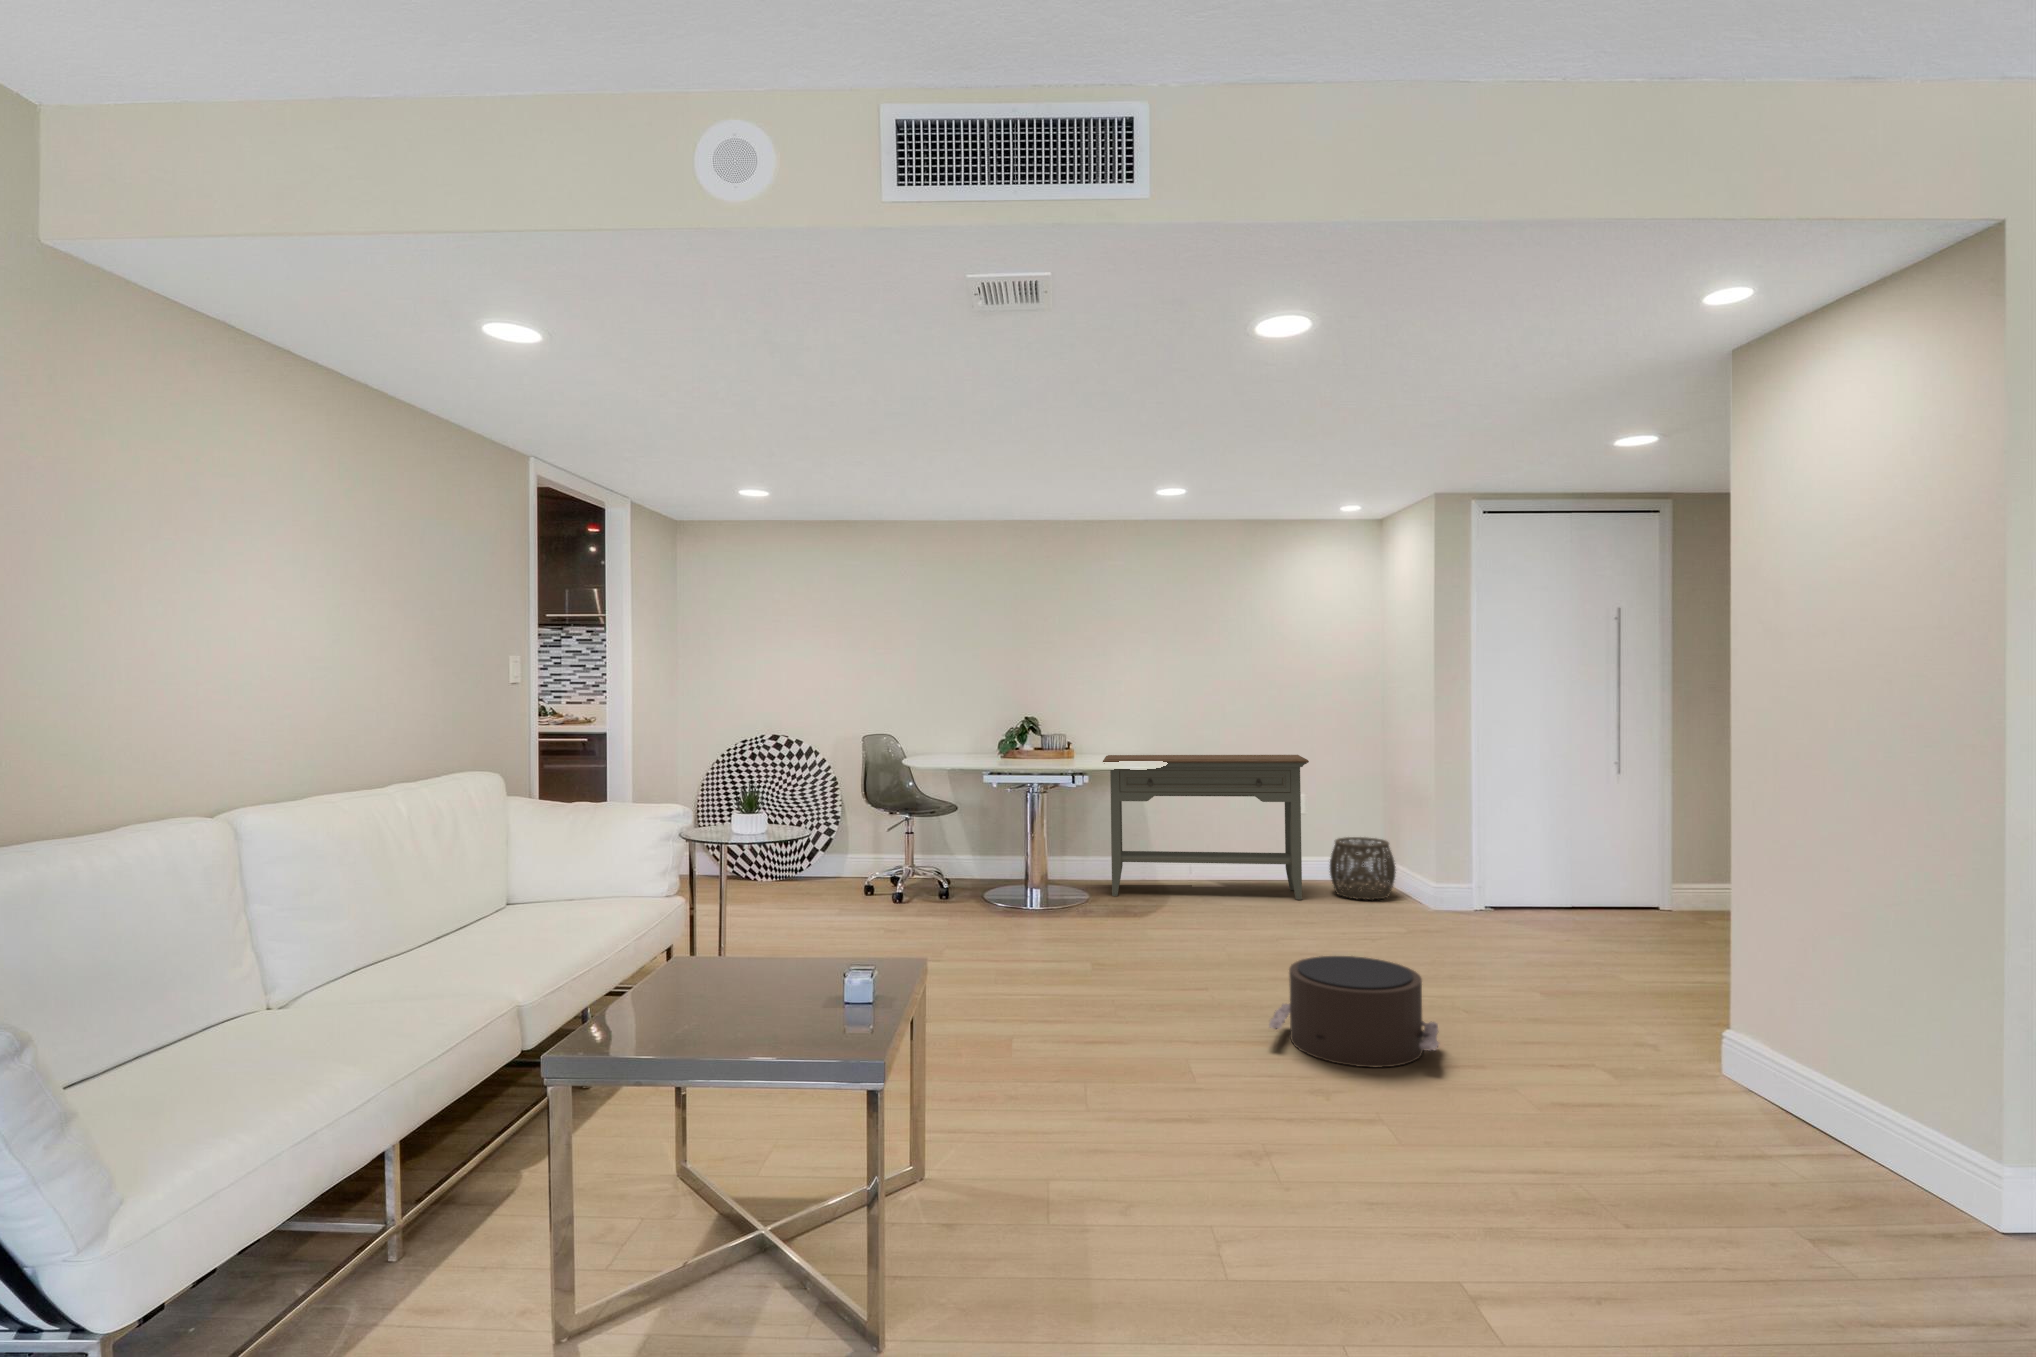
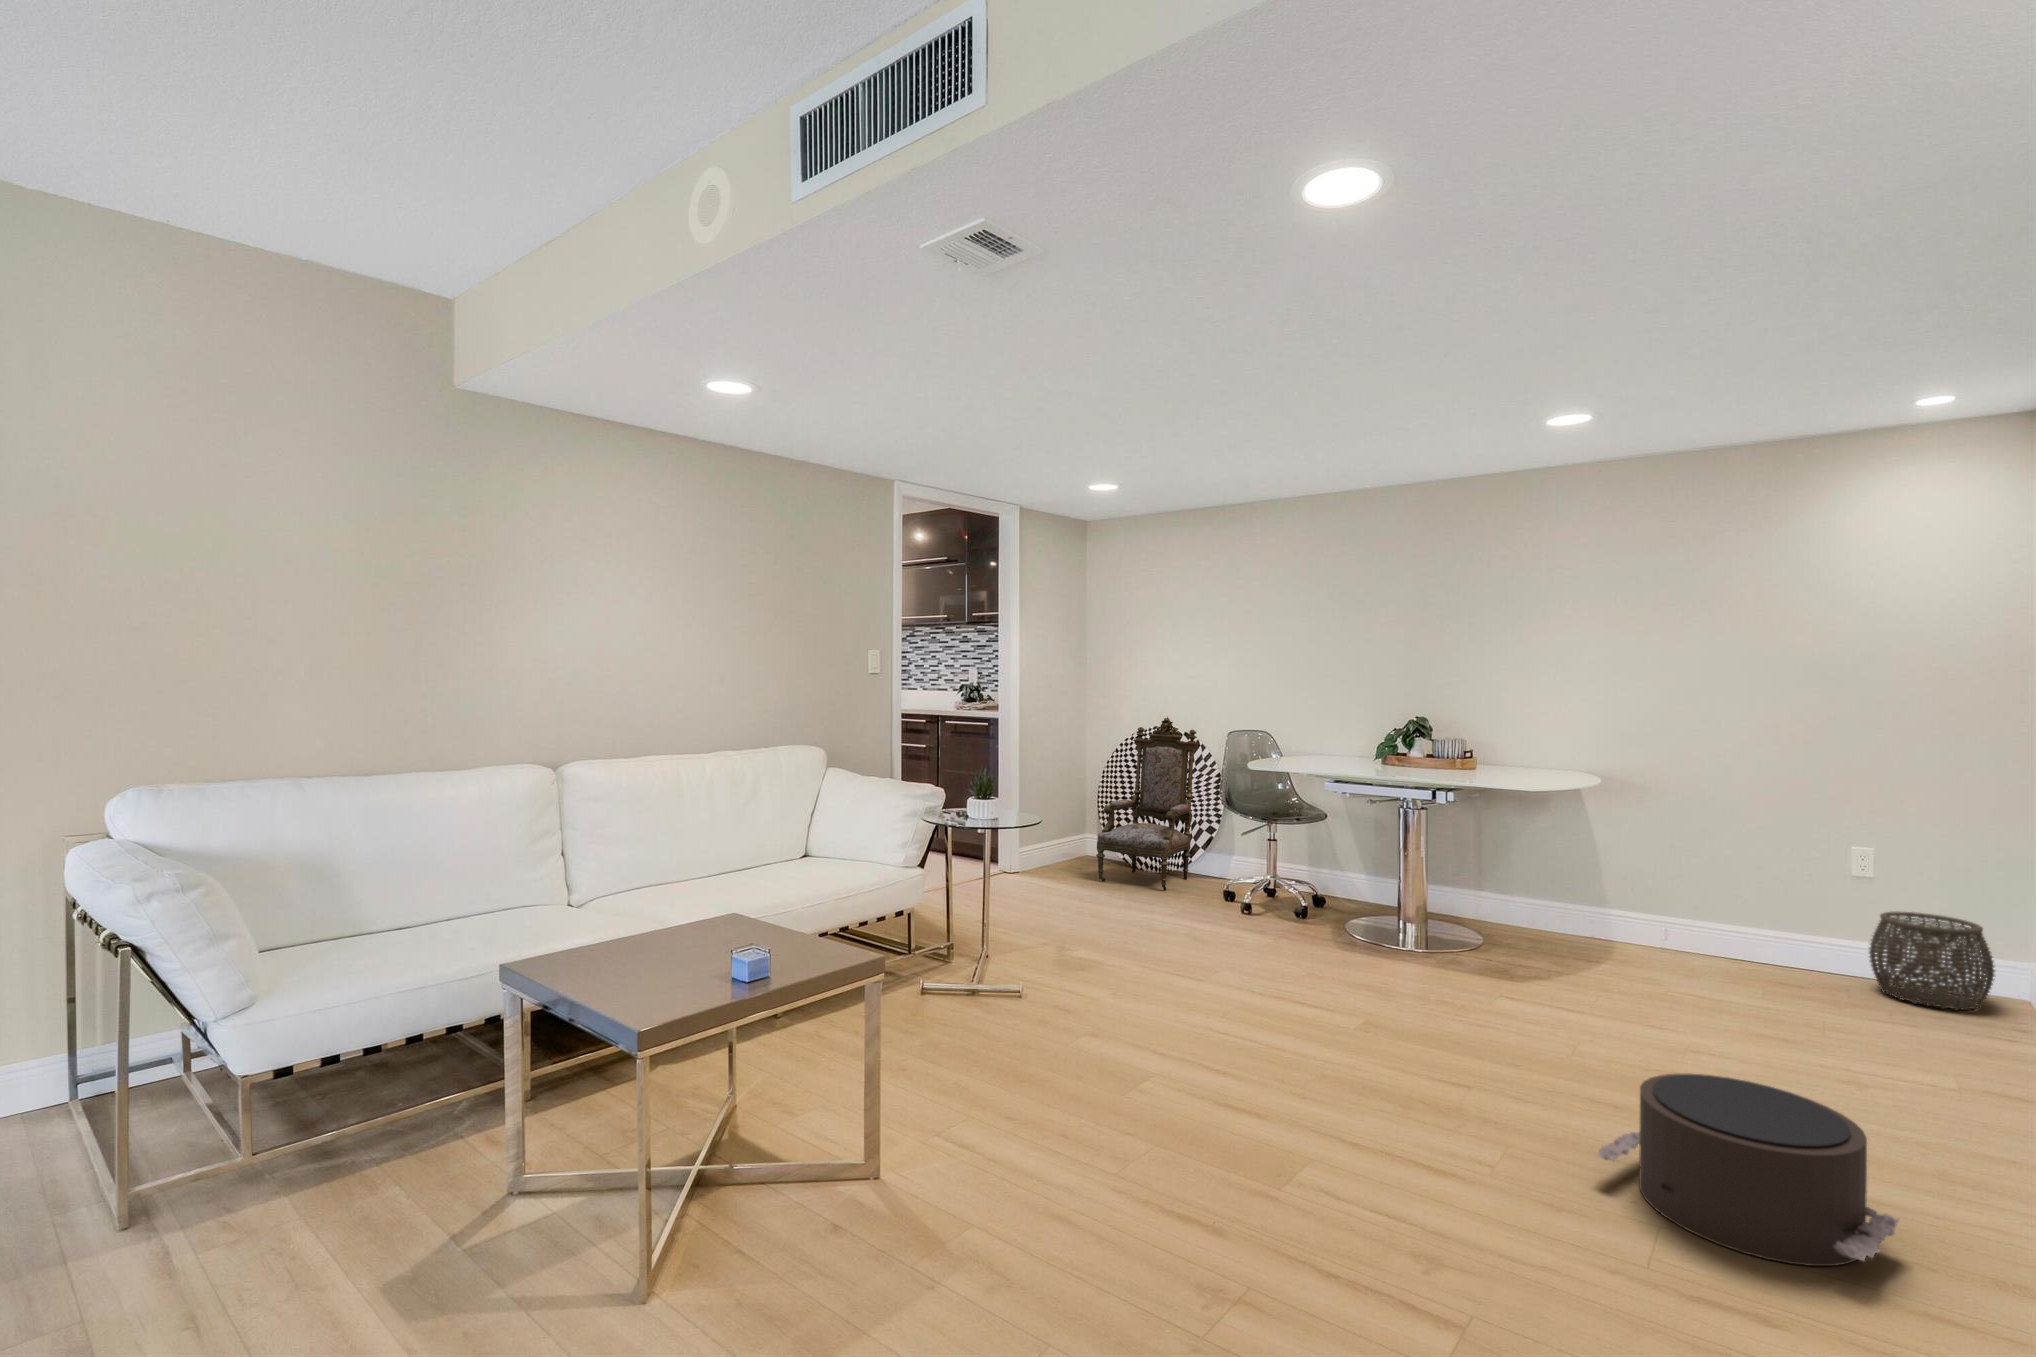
armchair: none [718,723,815,896] -> present [1096,717,1199,890]
console table: present [1103,755,1309,900] -> none [1512,771,1827,989]

